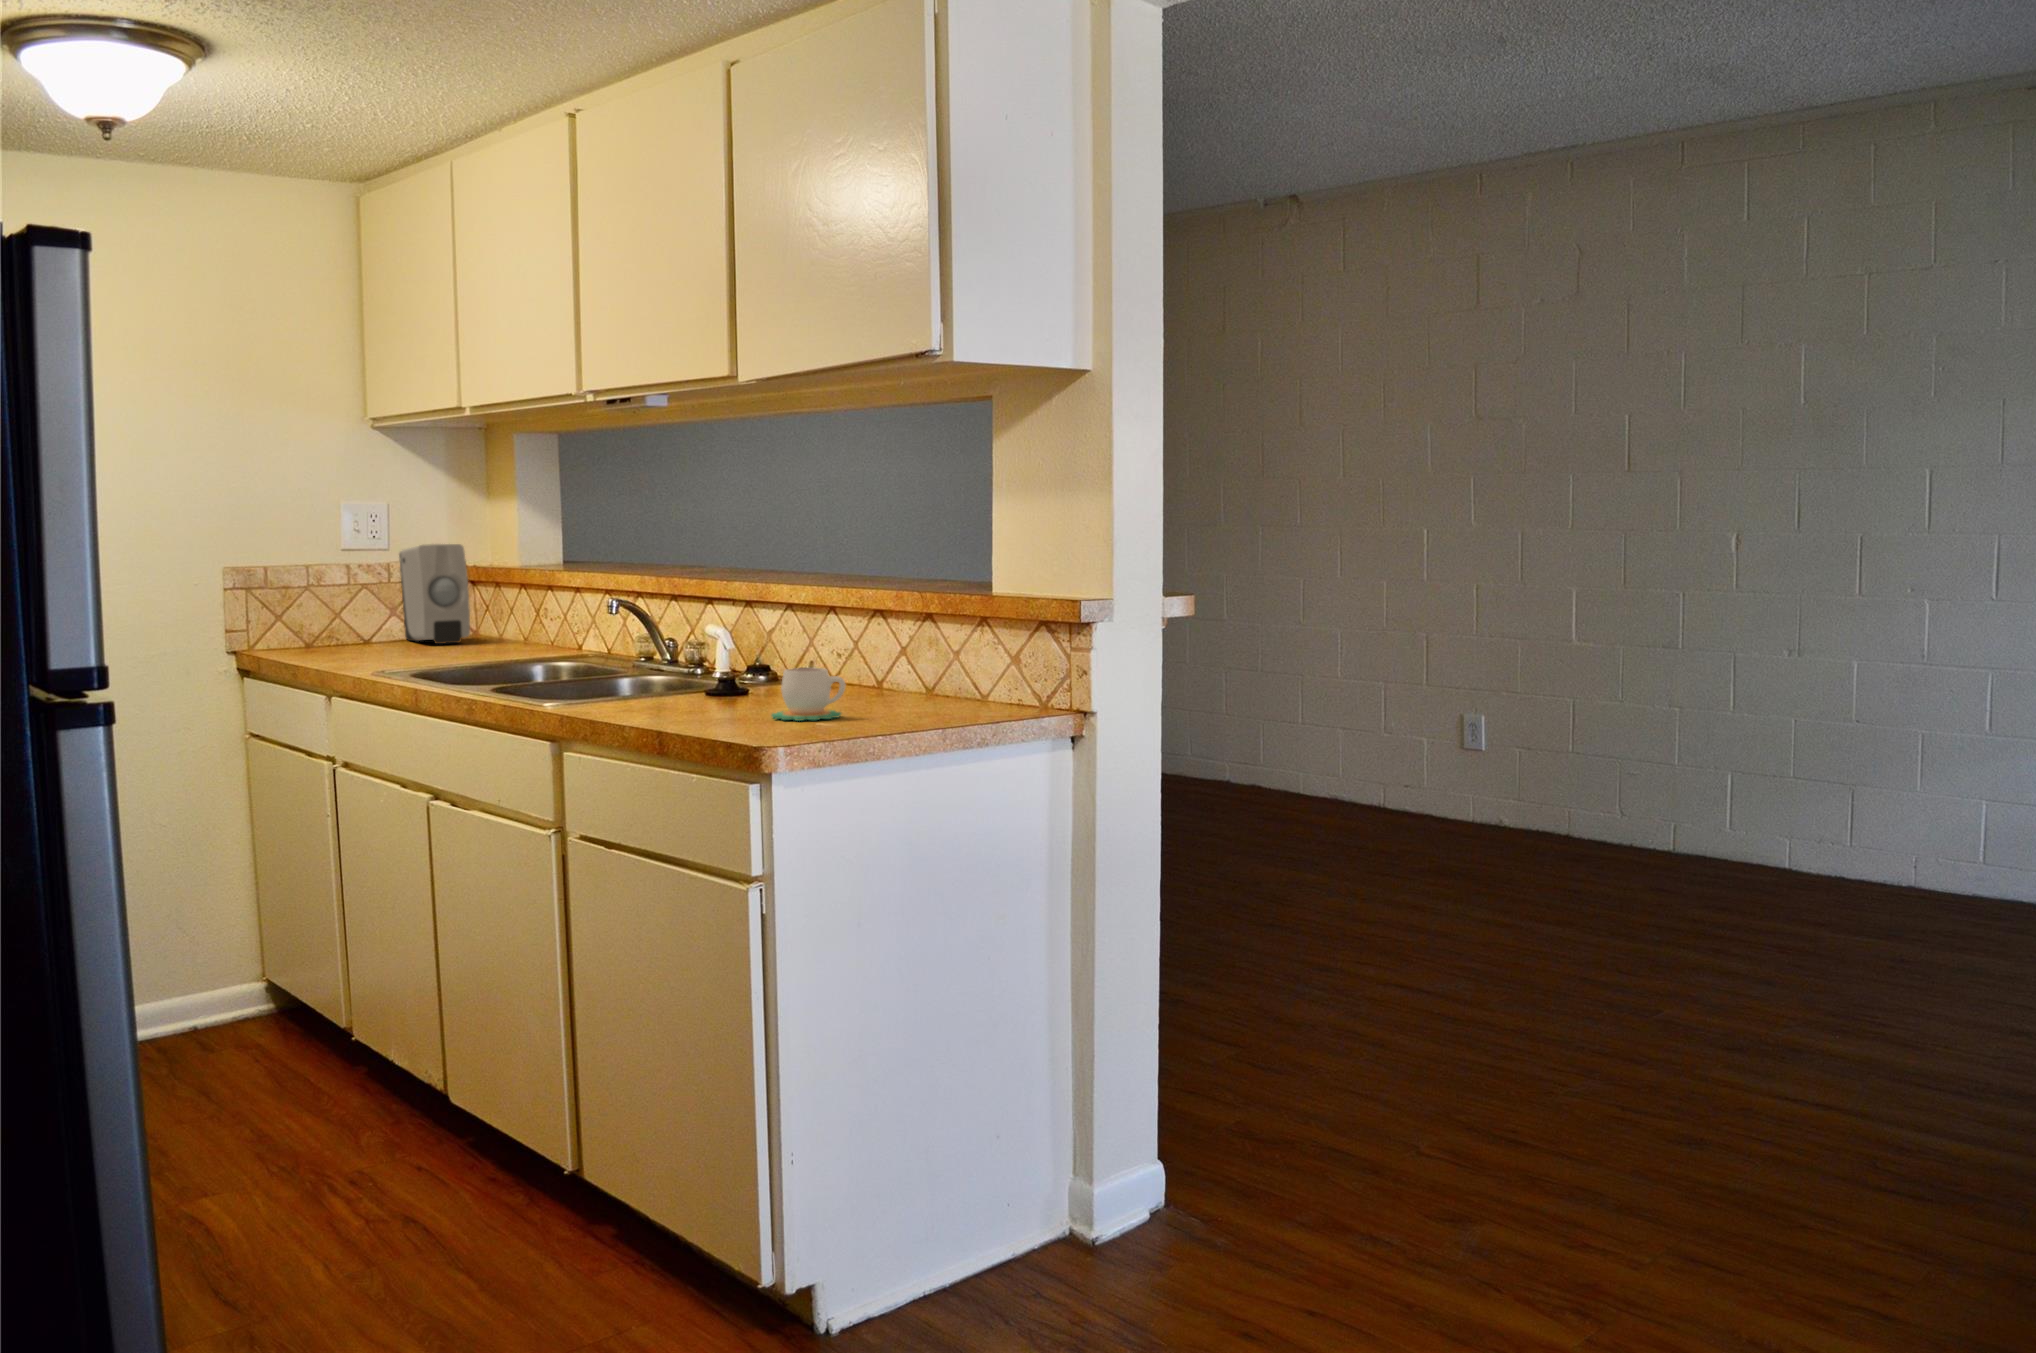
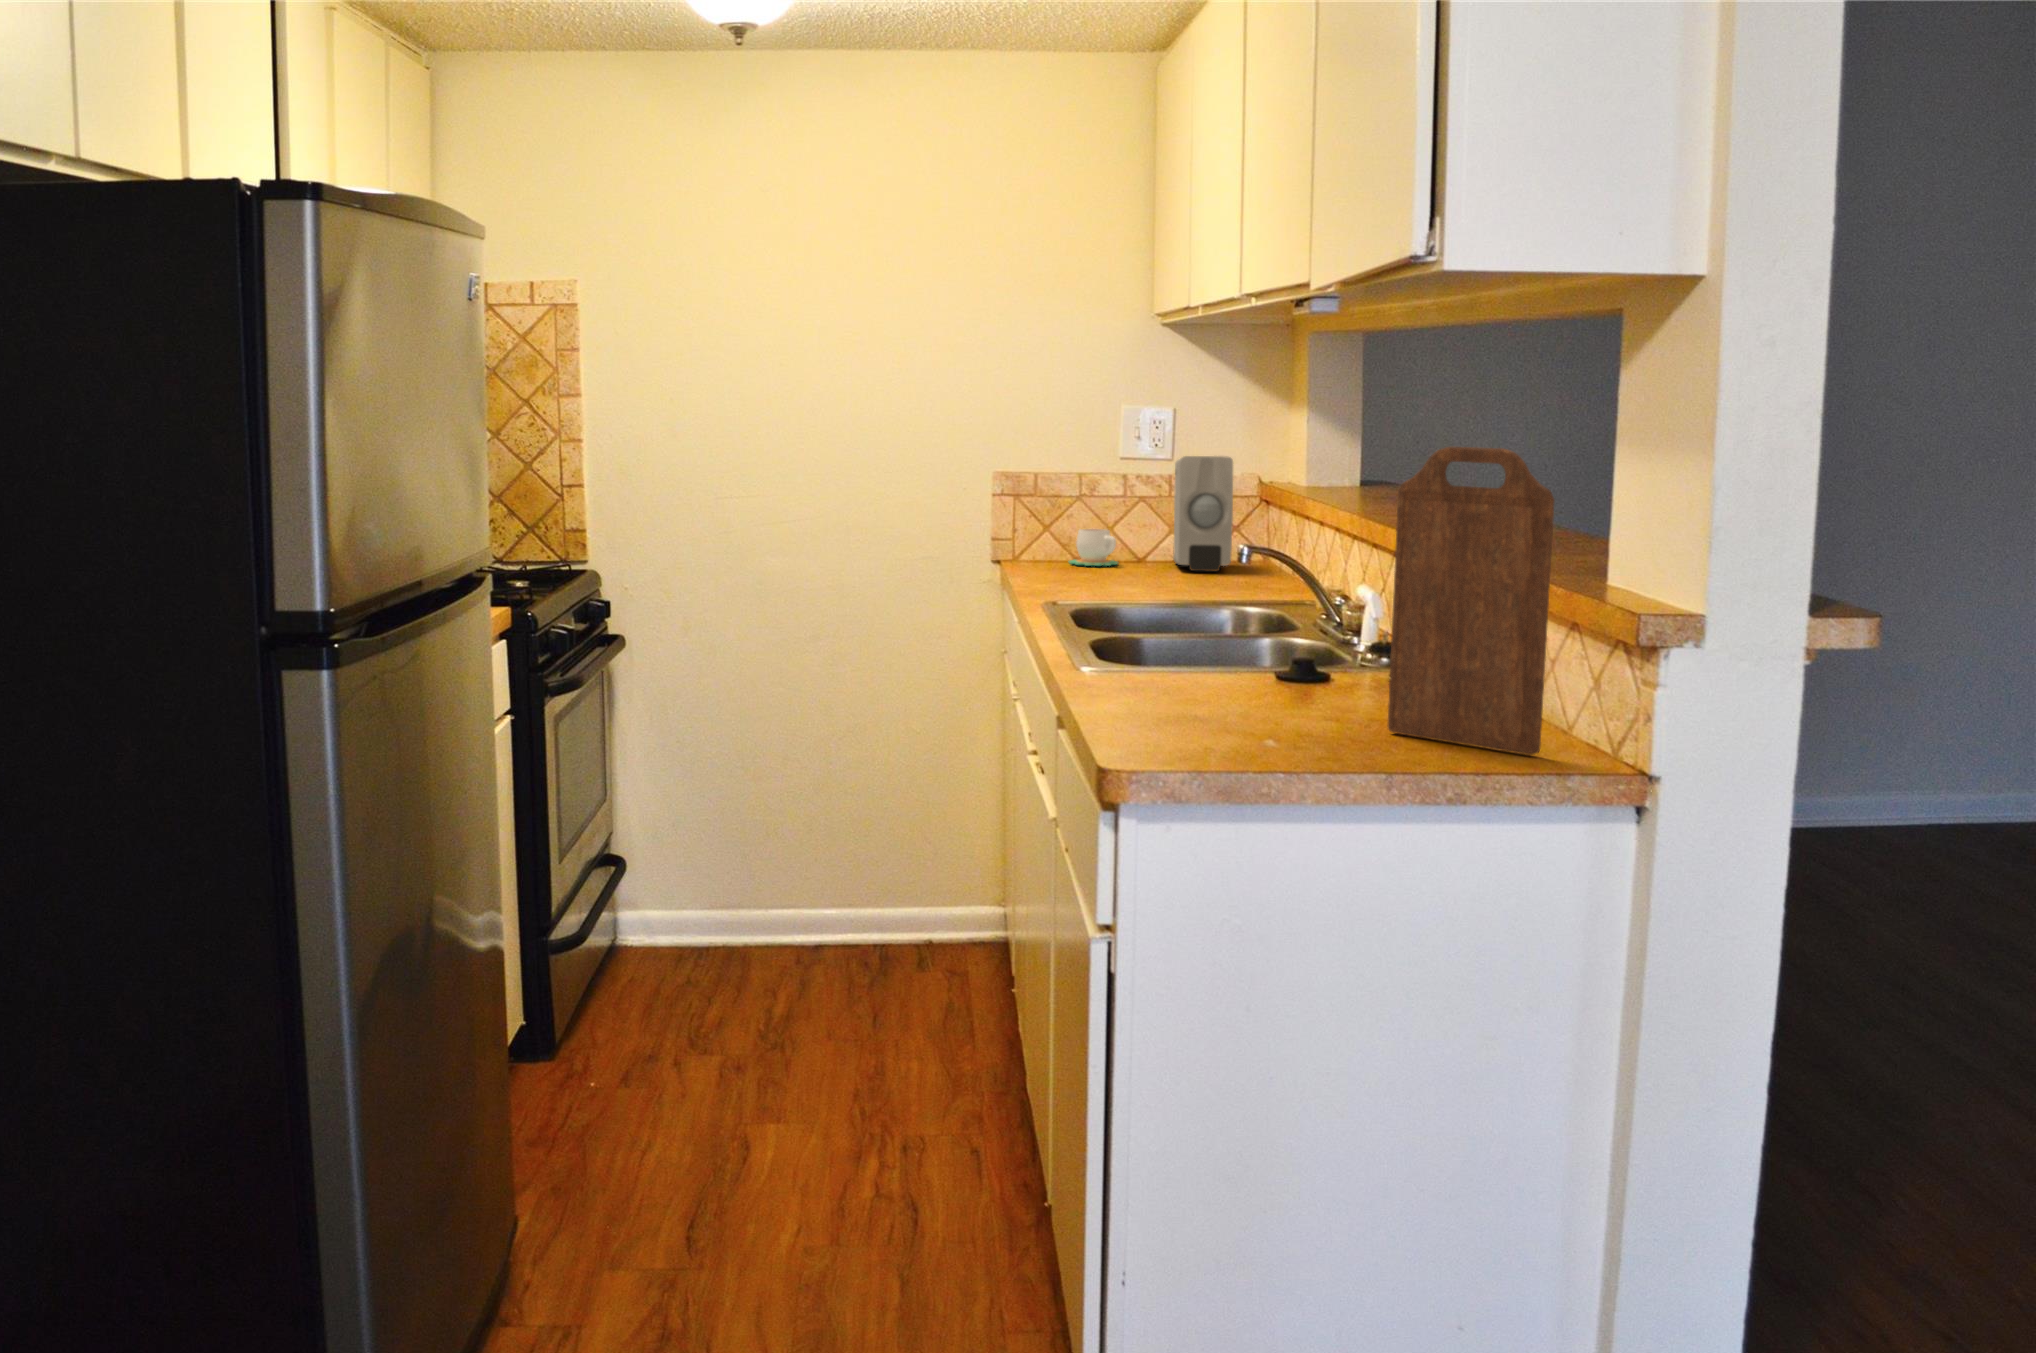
cutting board: none [875,497,1000,711] -> present [1388,446,1555,755]
mug: present [772,668,846,721] -> present [1069,529,1118,566]

